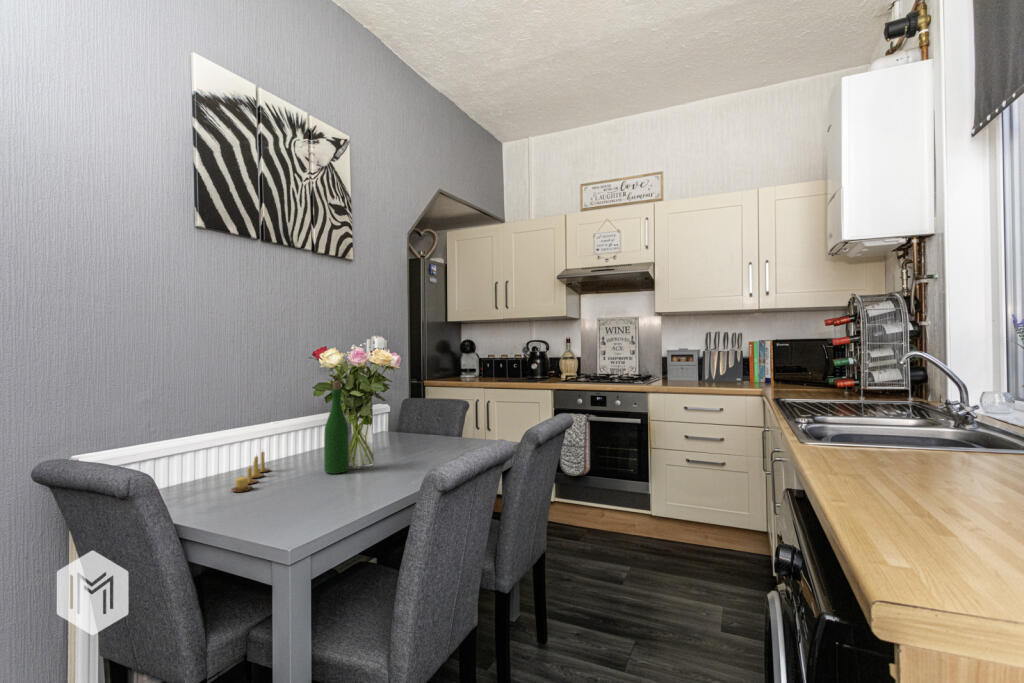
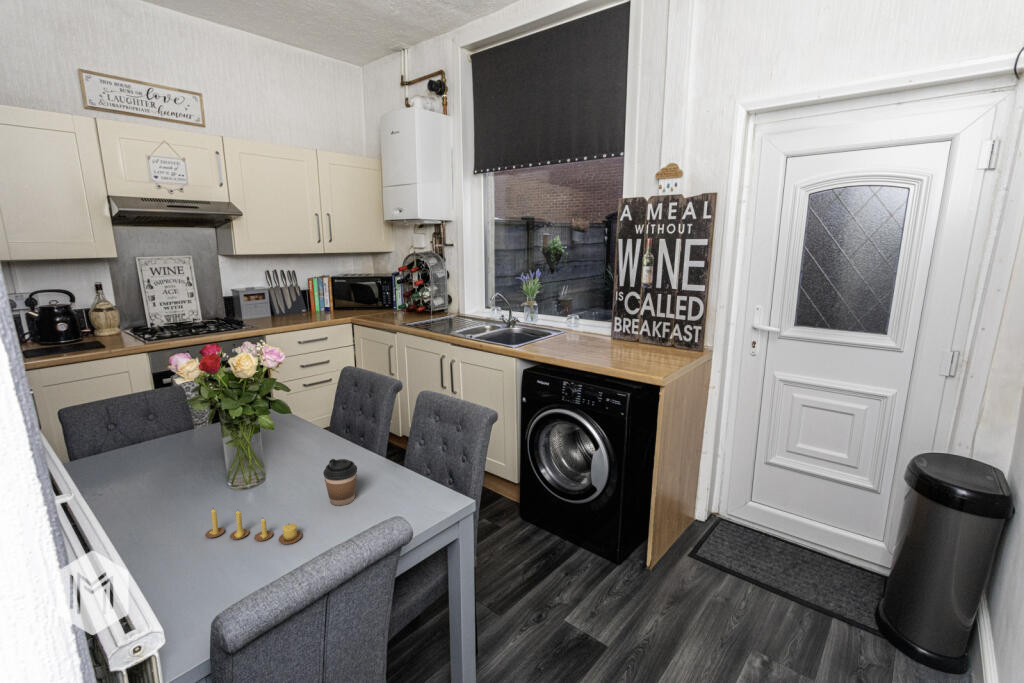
wine bottle: present [324,381,349,474] -> none [270,392,301,492]
coffee cup: none [290,447,324,494] -> present [323,459,357,506]

